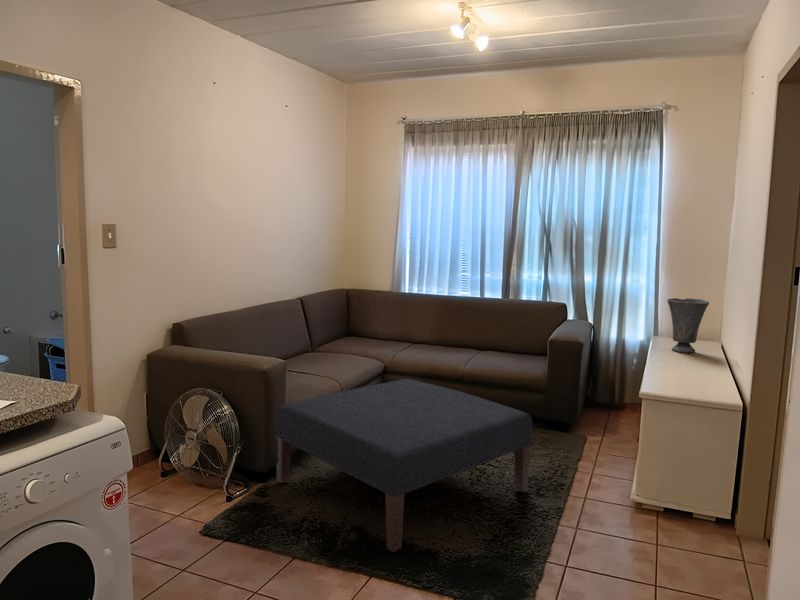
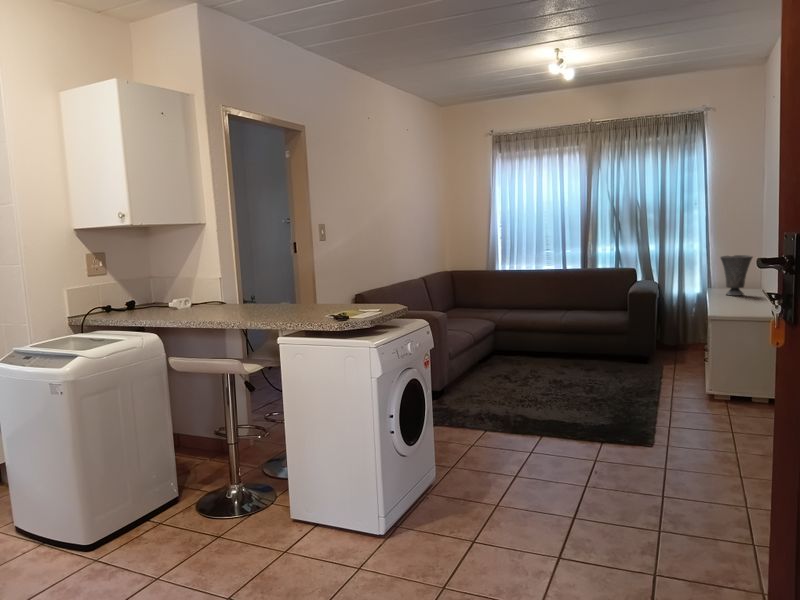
ottoman: present [274,379,532,552] -> none [445,327,631,426]

